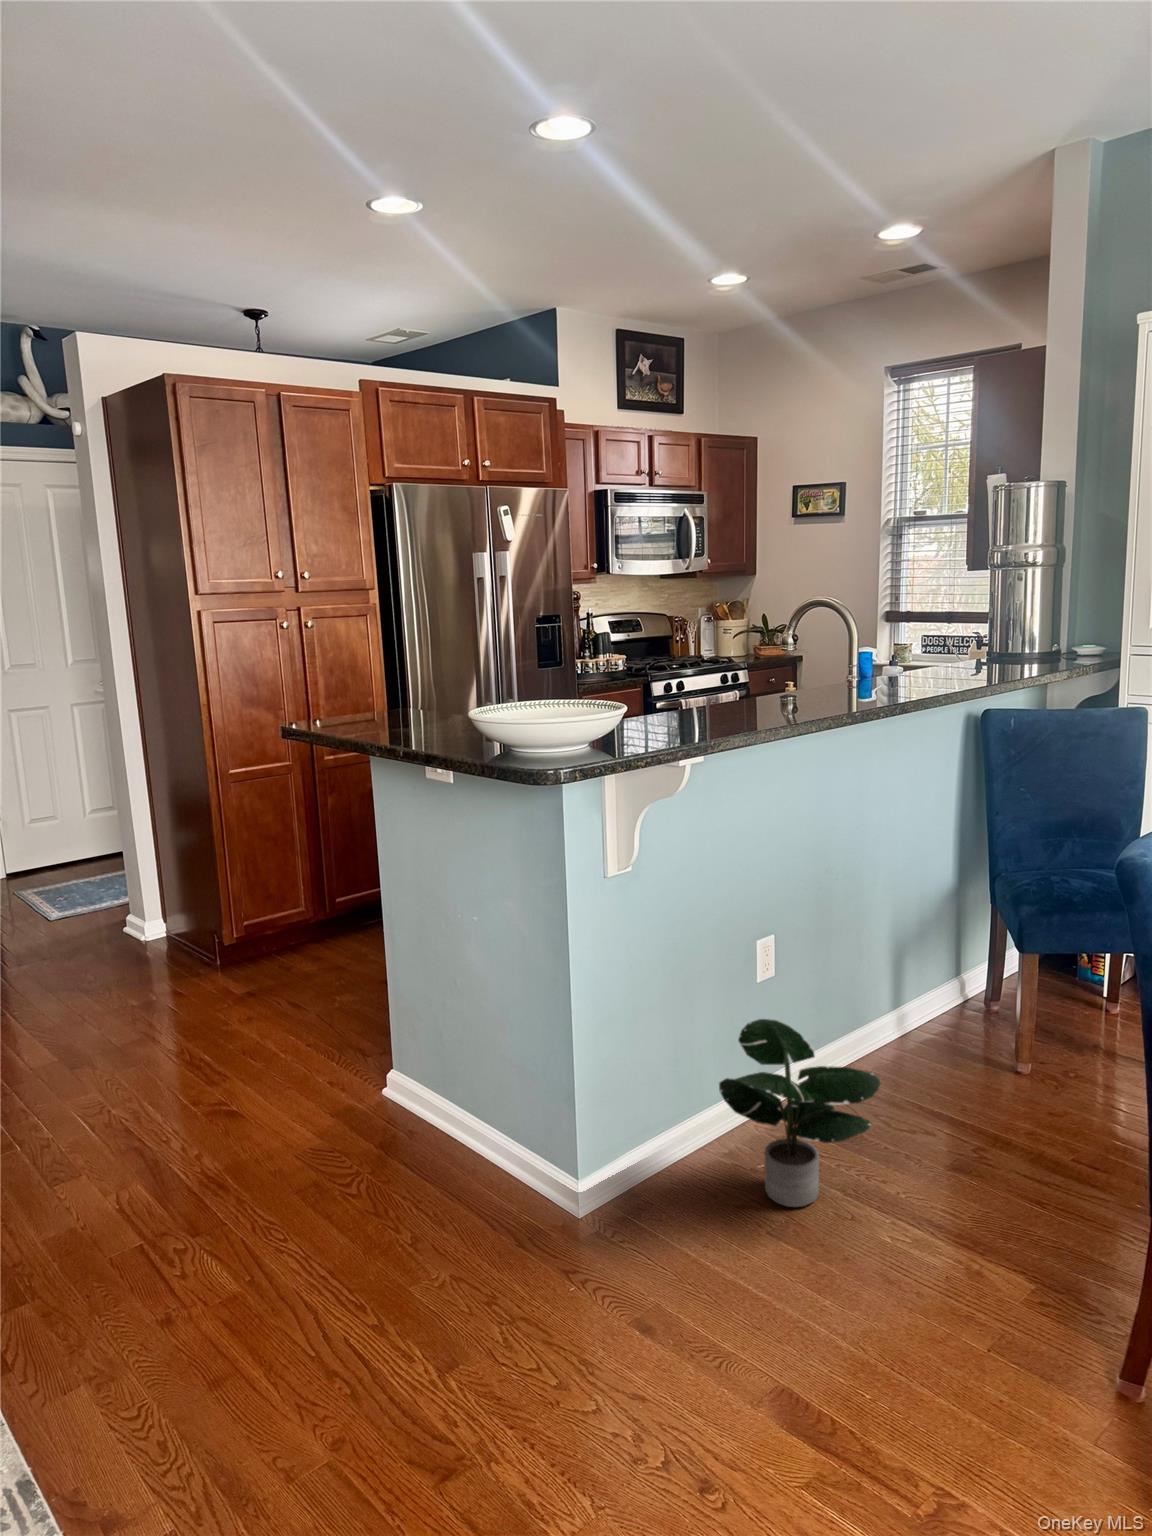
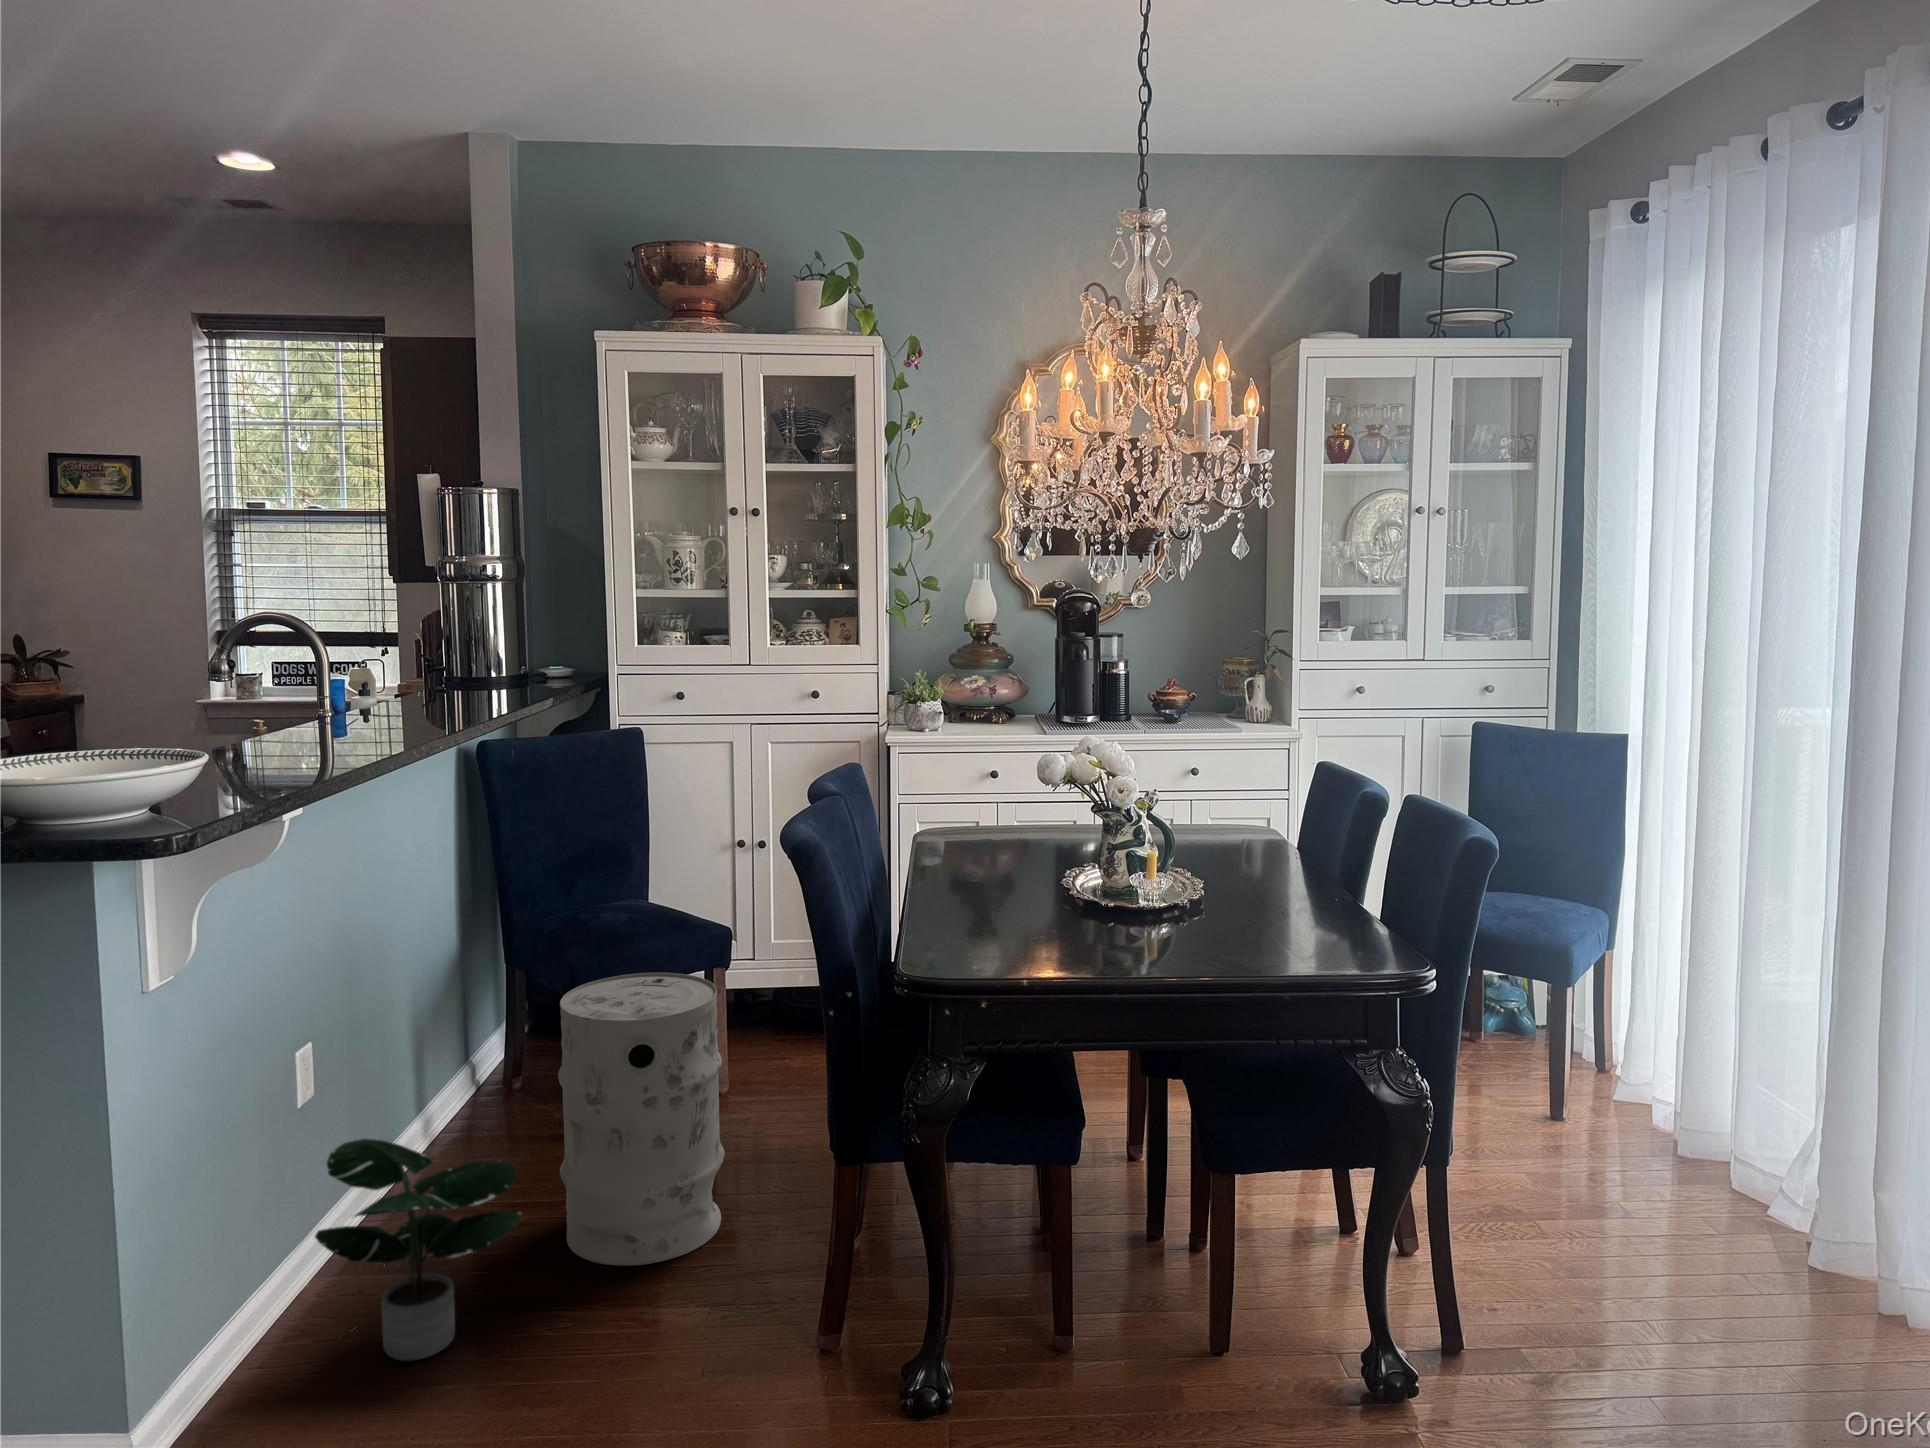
trash can: none [946,942,1109,1220] -> present [558,973,725,1266]

